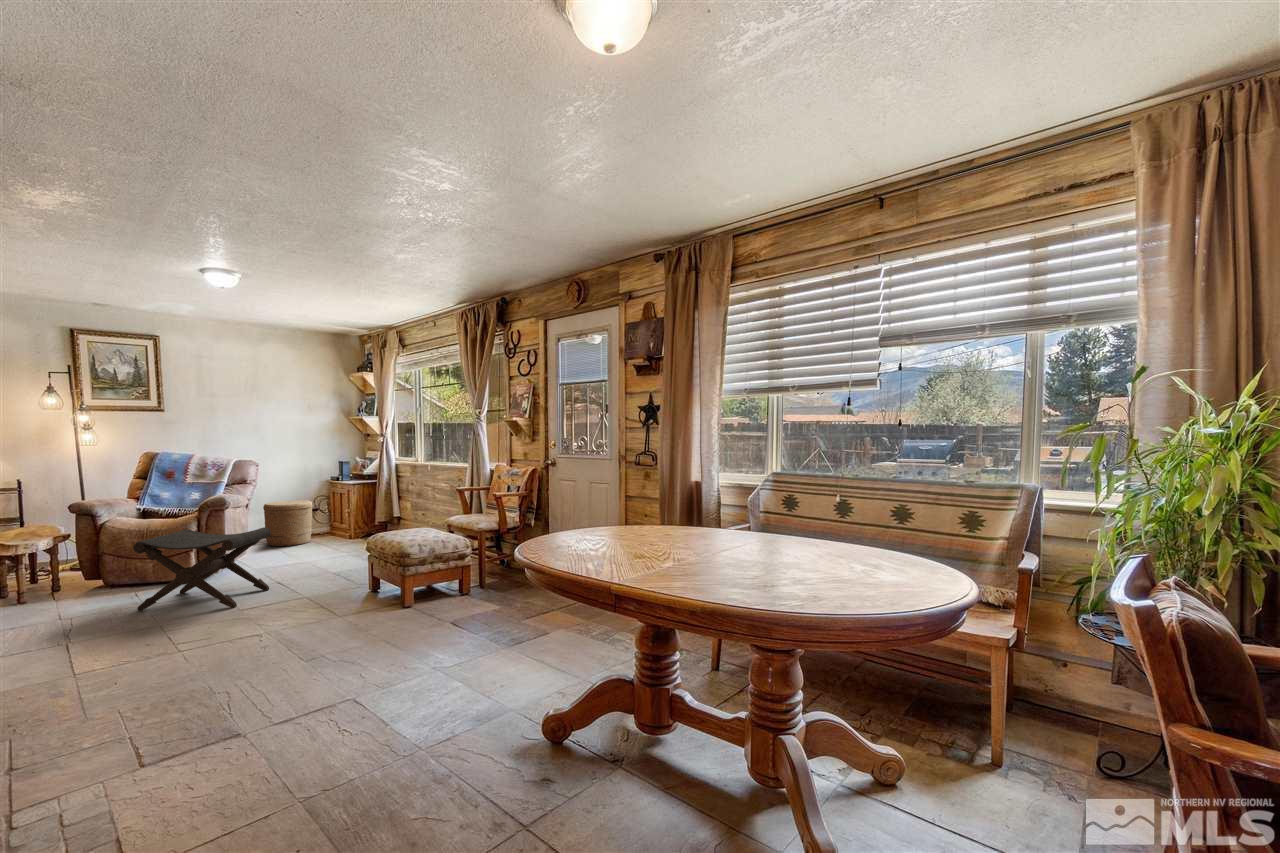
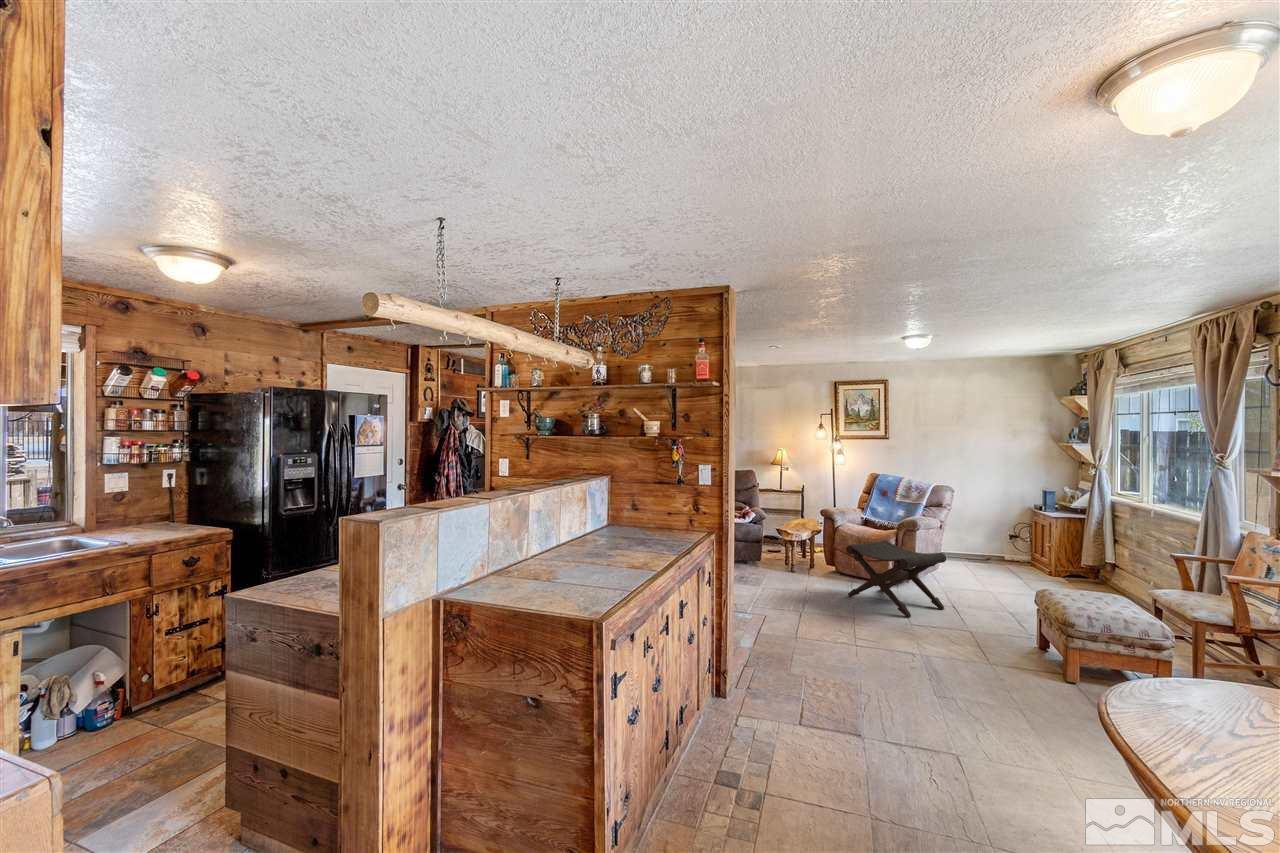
woven basket: present [263,500,312,547] -> none [965,523,1012,569]

